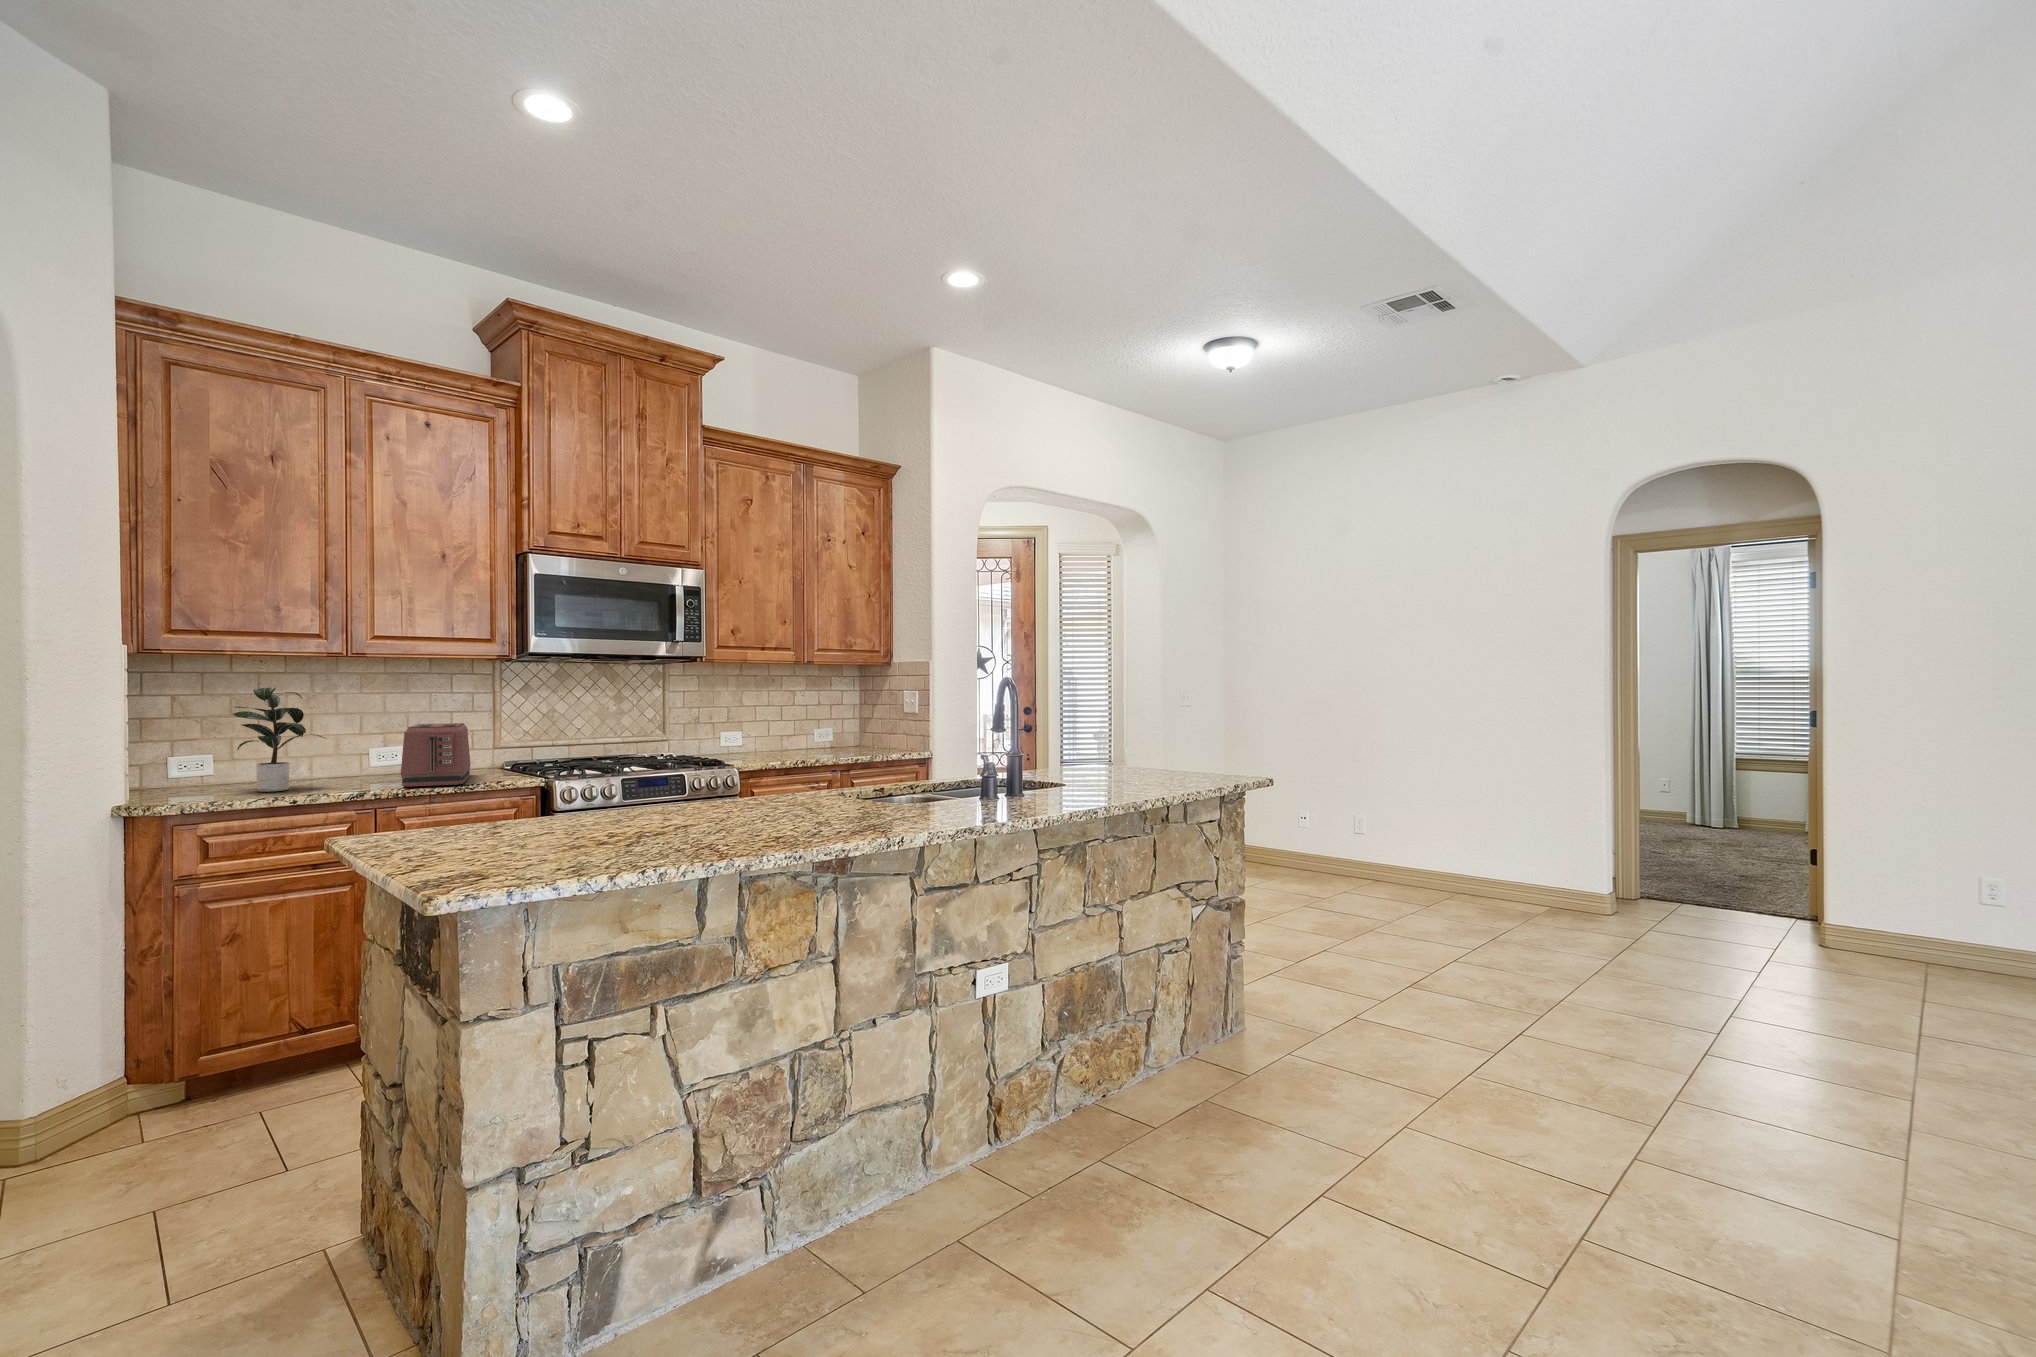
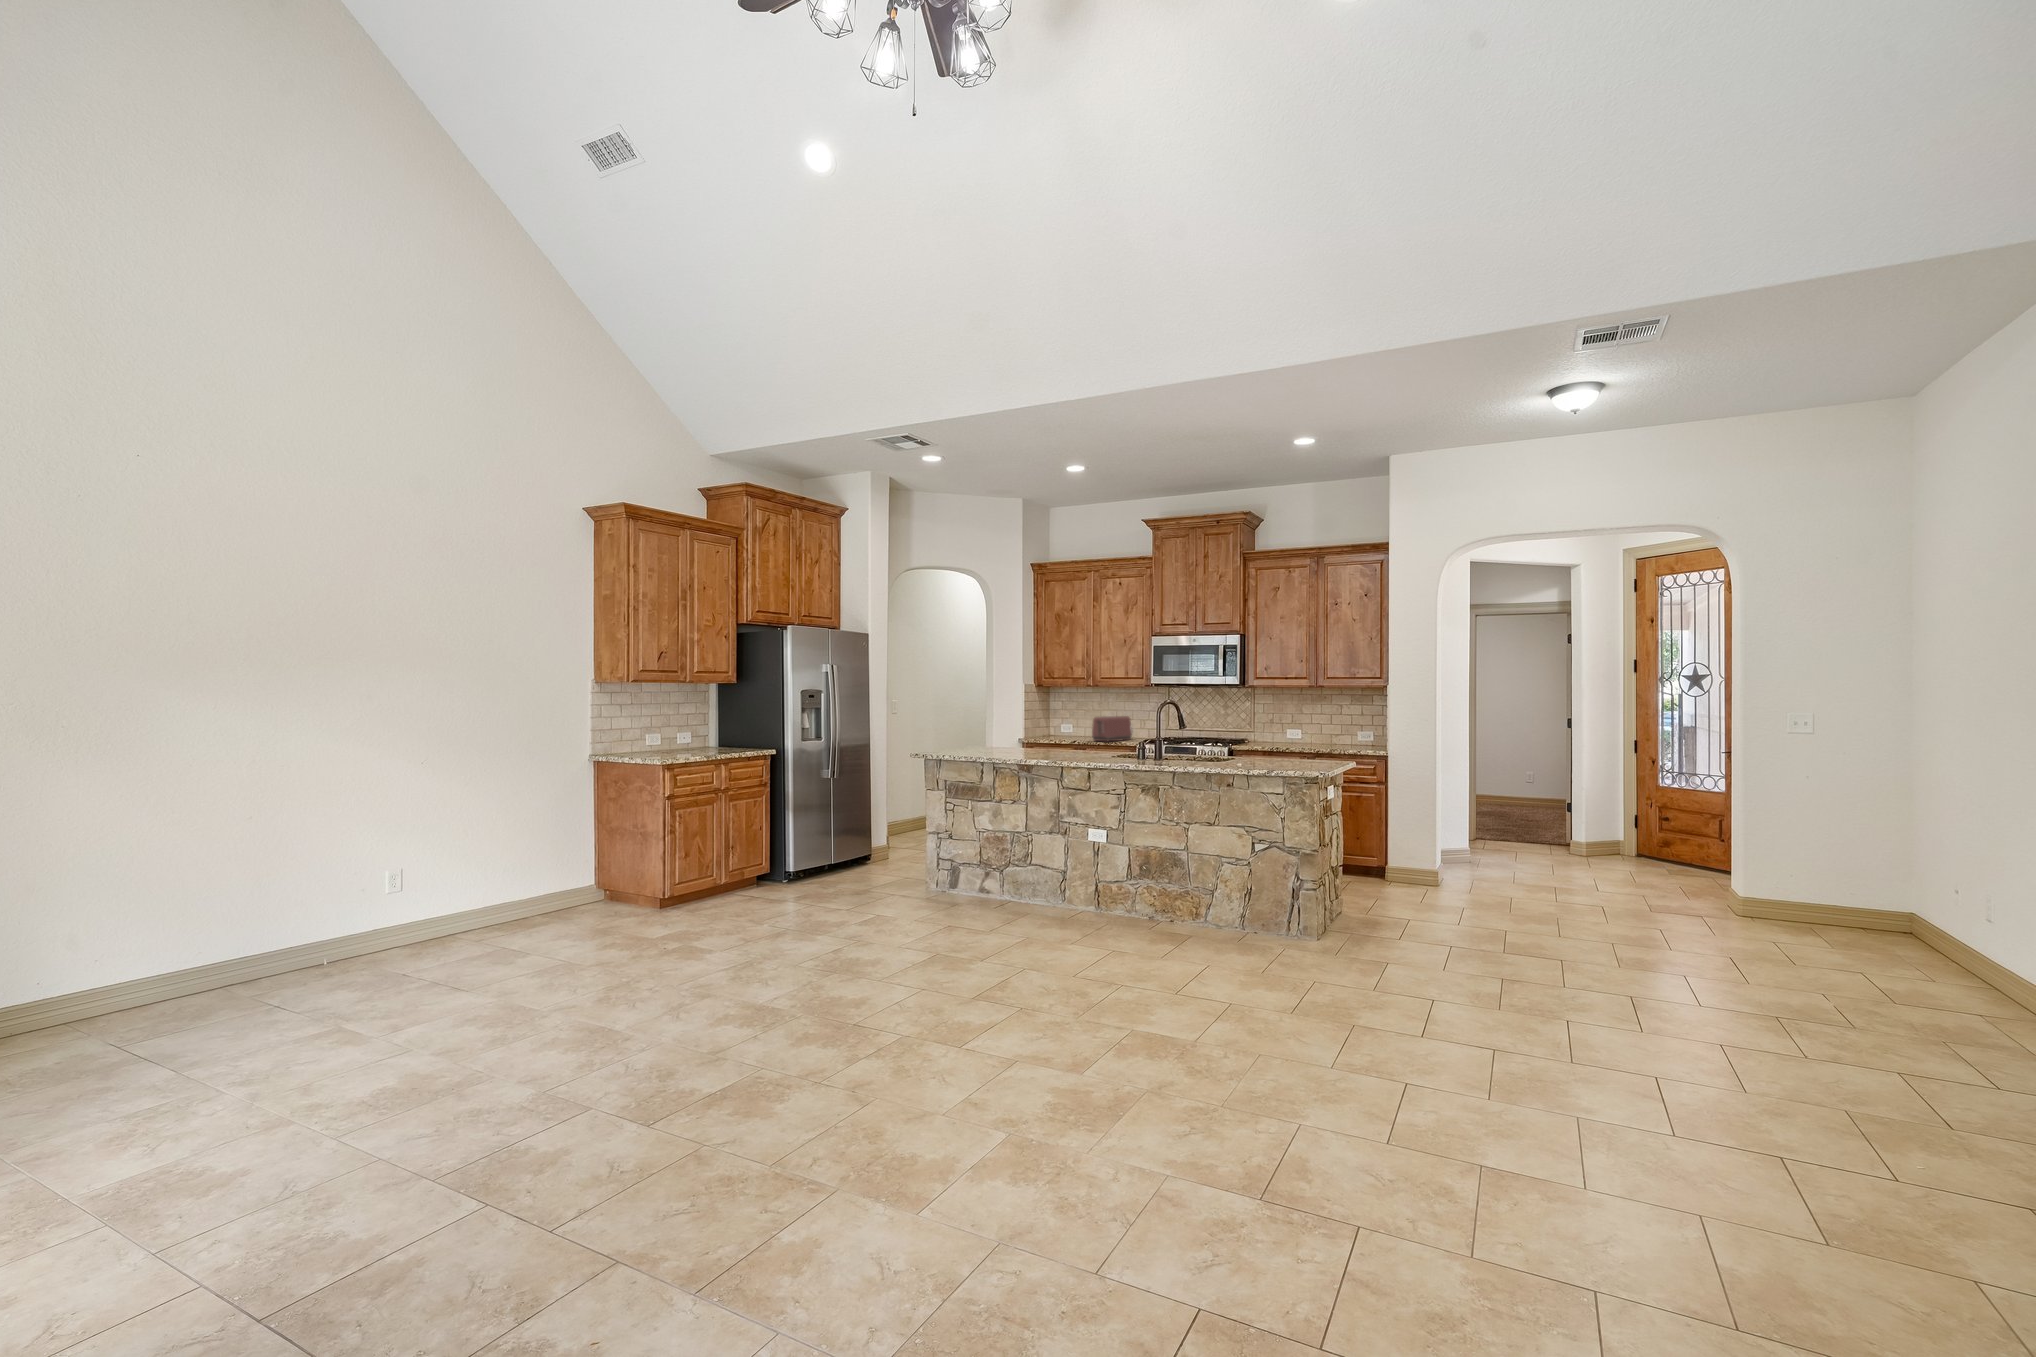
potted plant: present [233,687,325,792] -> none [1053,700,1087,739]

